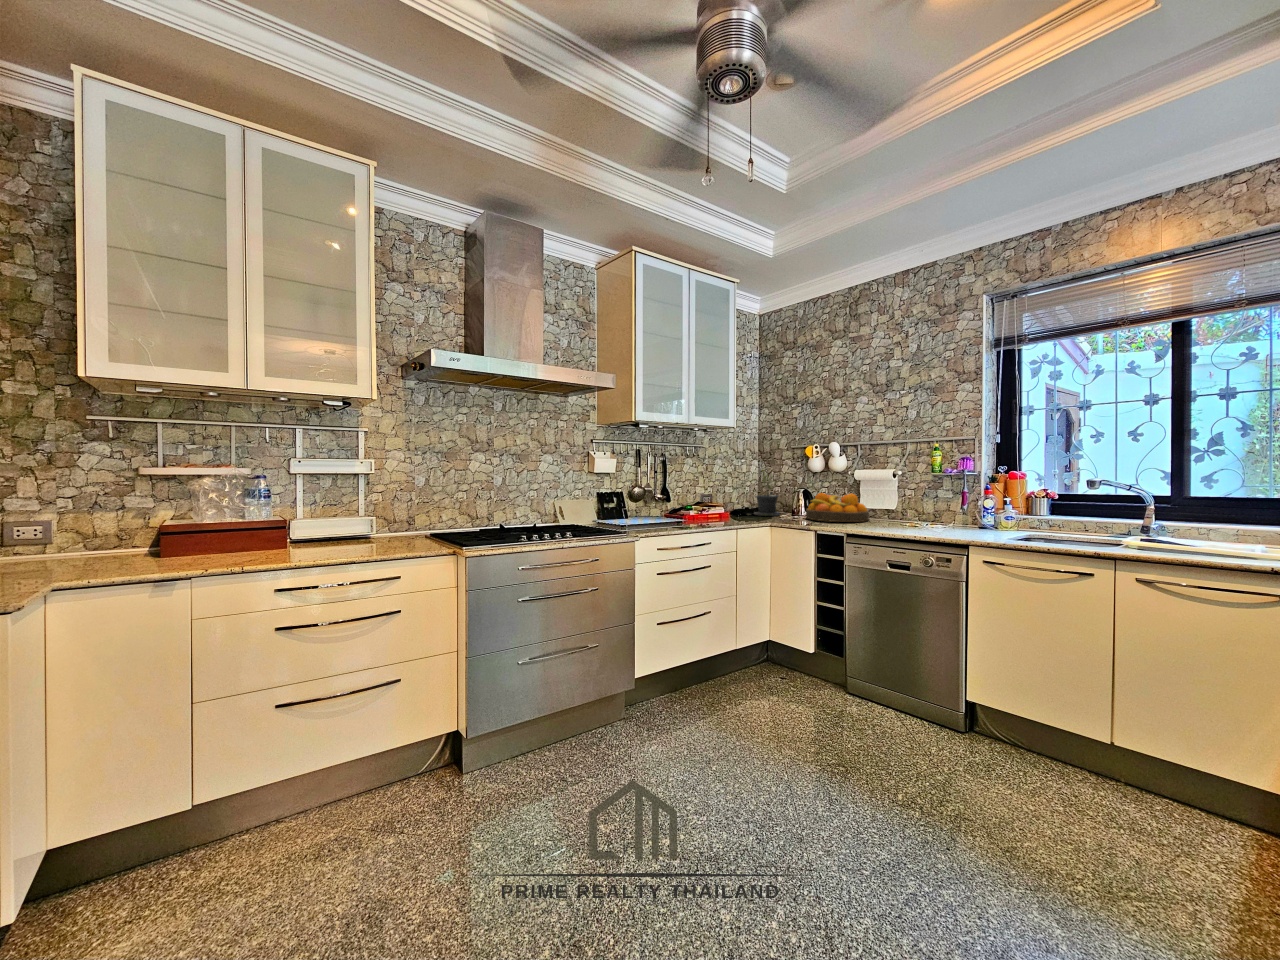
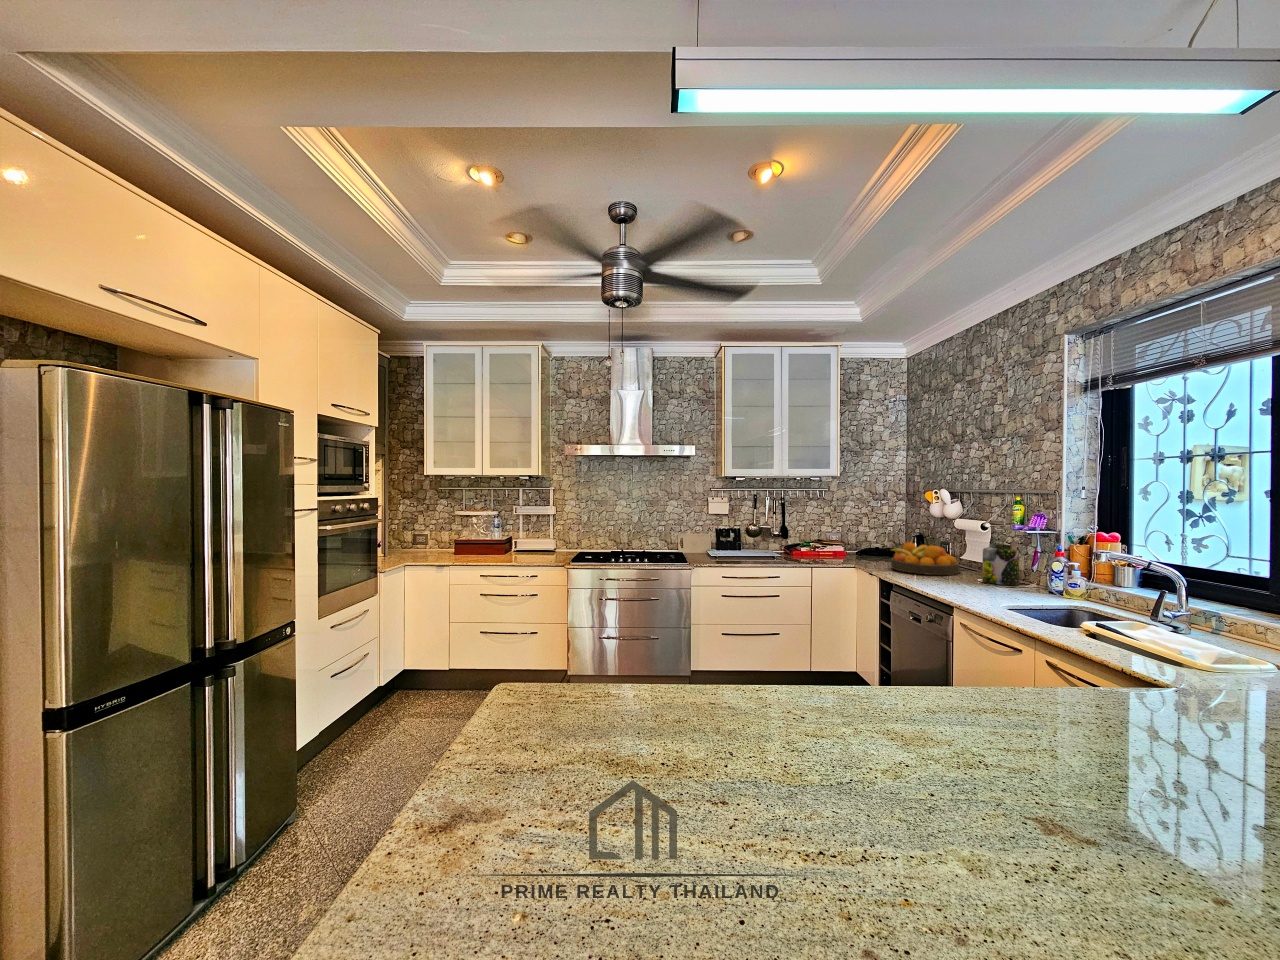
potted plant: present [754,470,780,516] -> none [853,515,888,561]
jar: none [904,488,935,524] -> present [982,544,1019,585]

